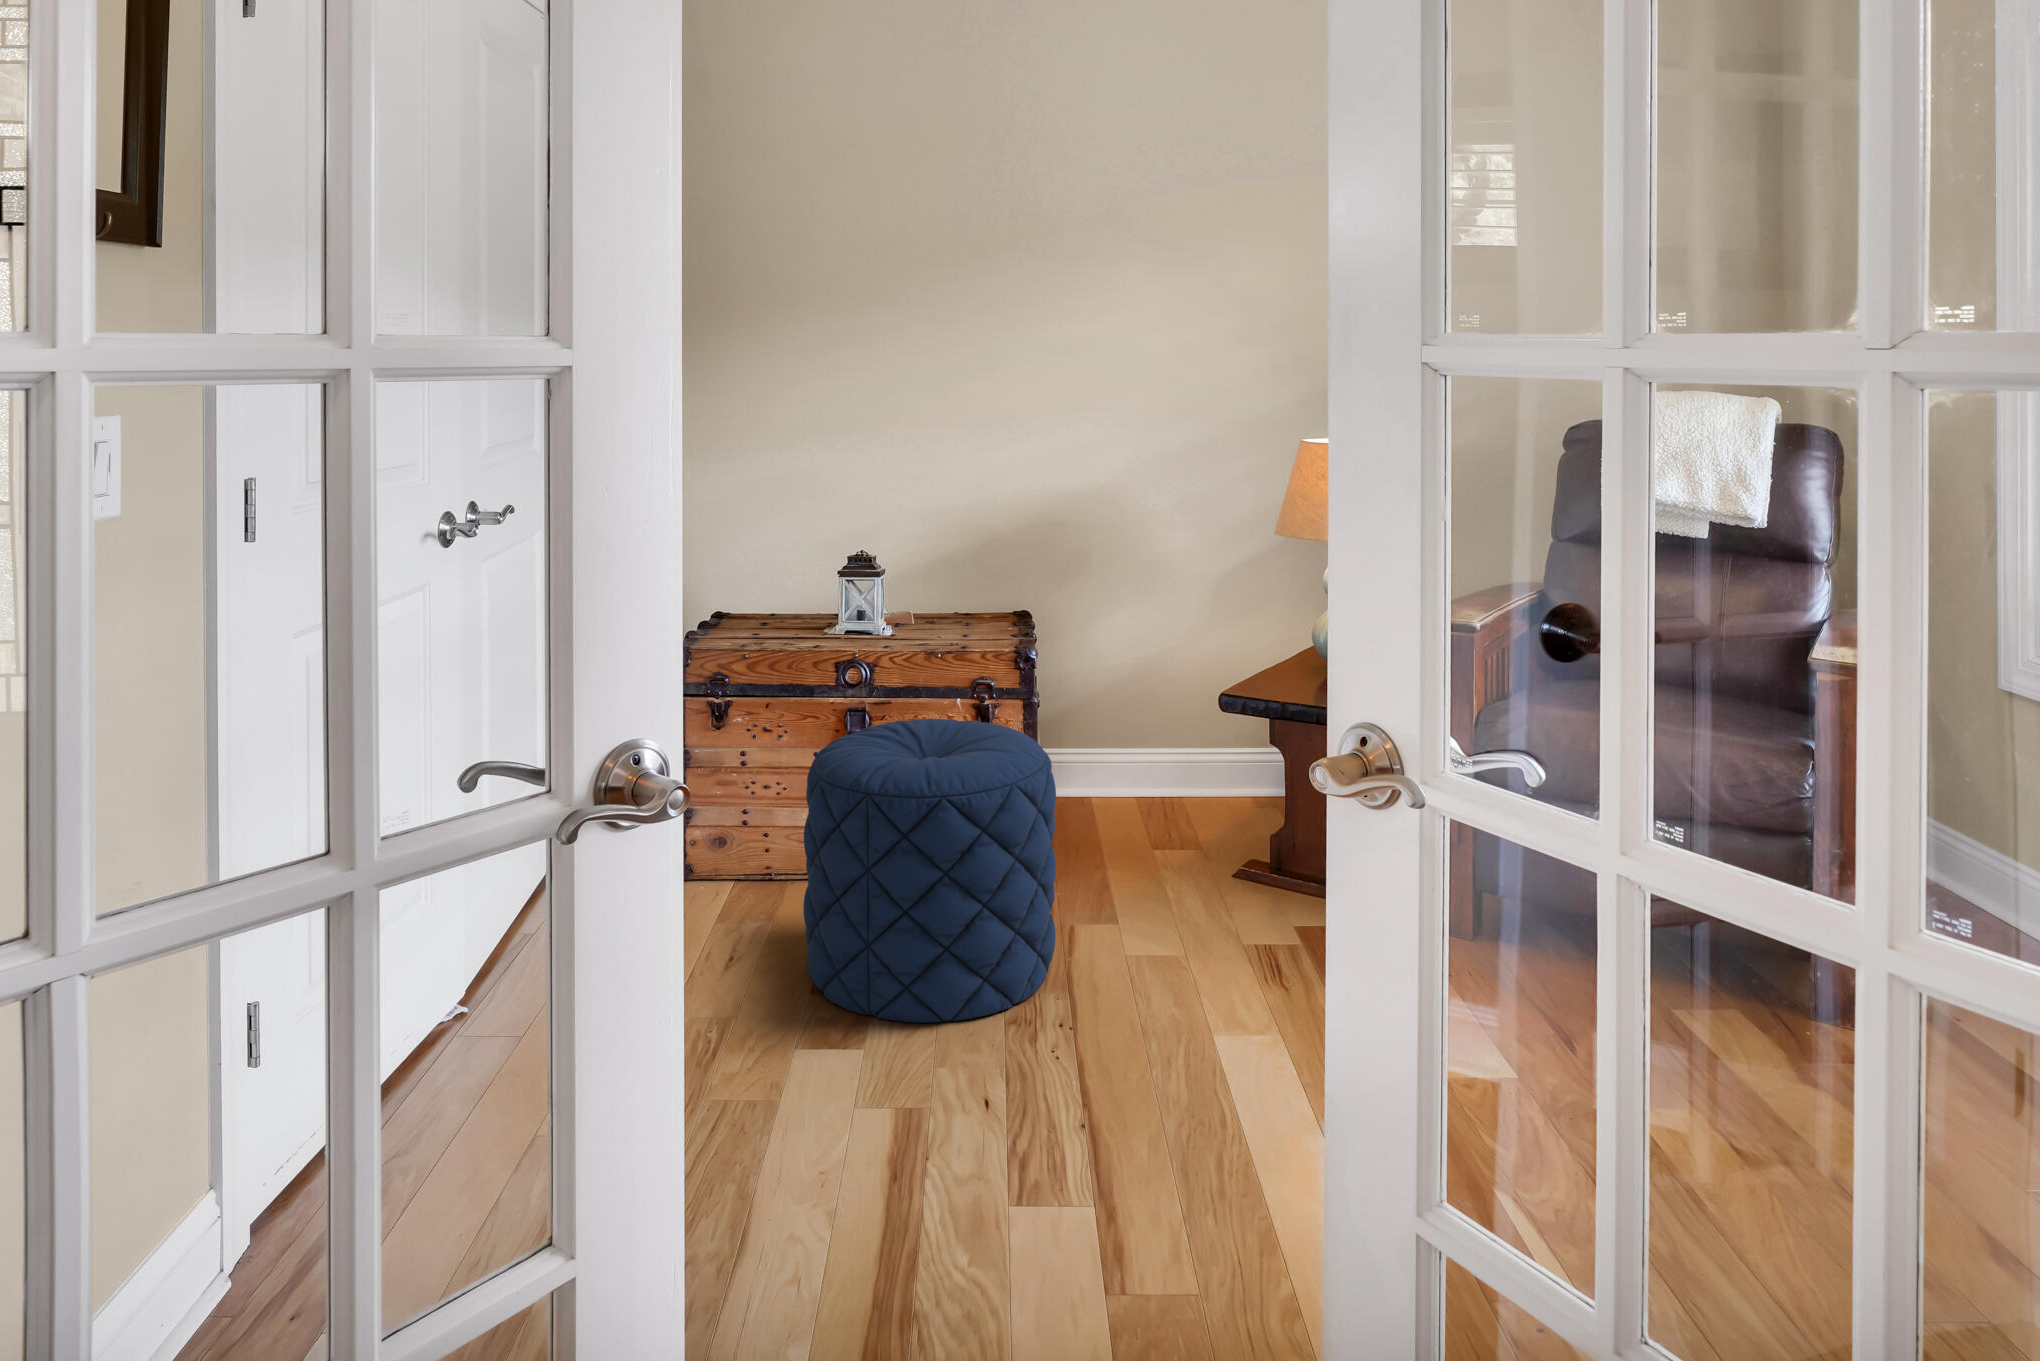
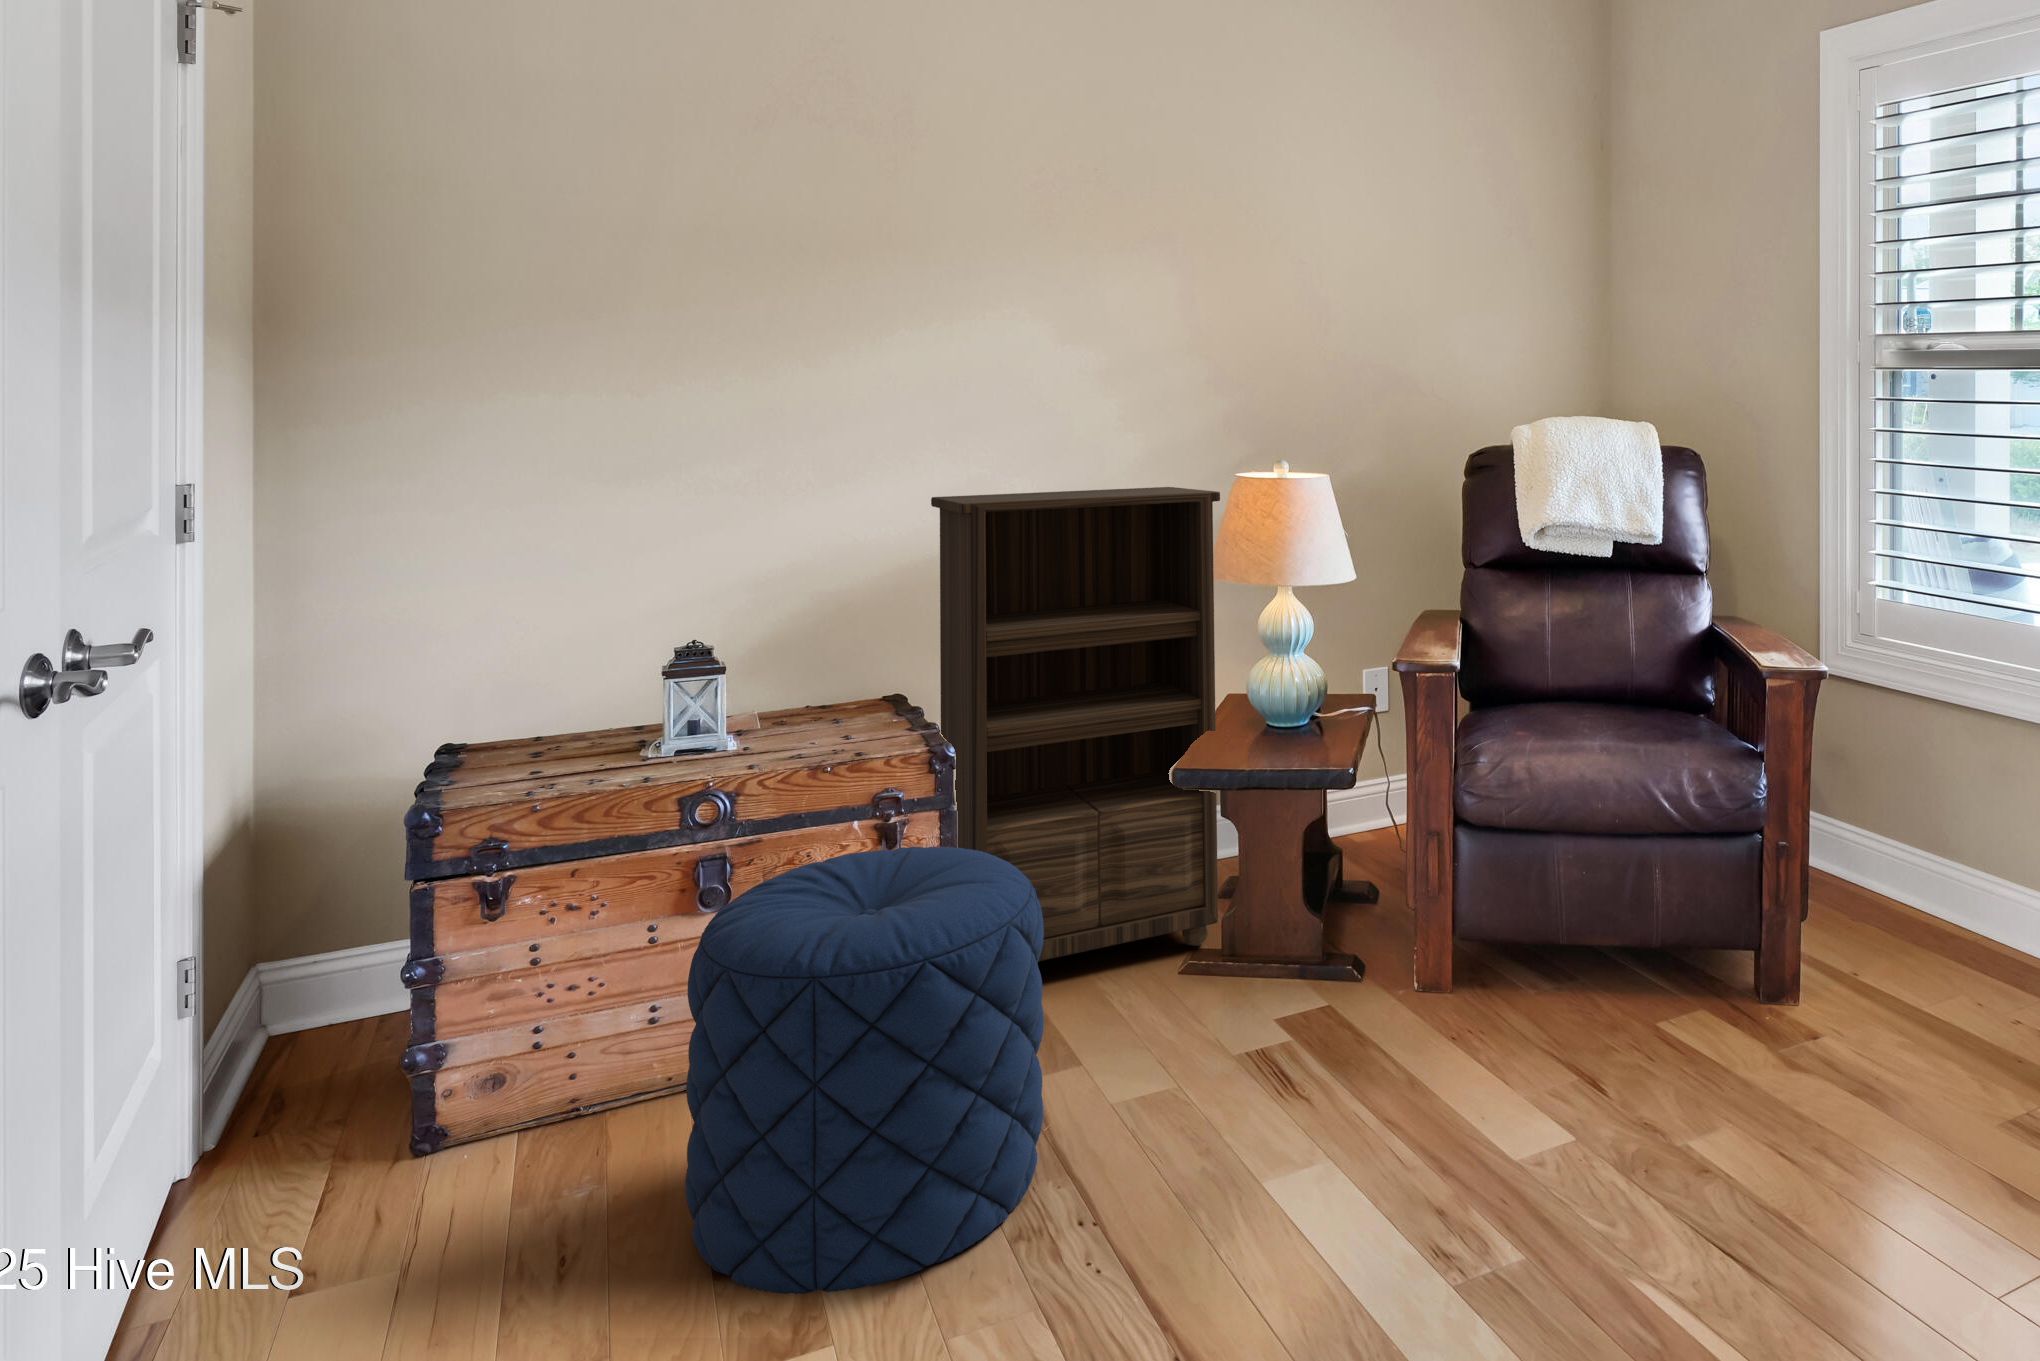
bookshelf: none [1046,443,1286,860] -> present [931,487,1220,961]

